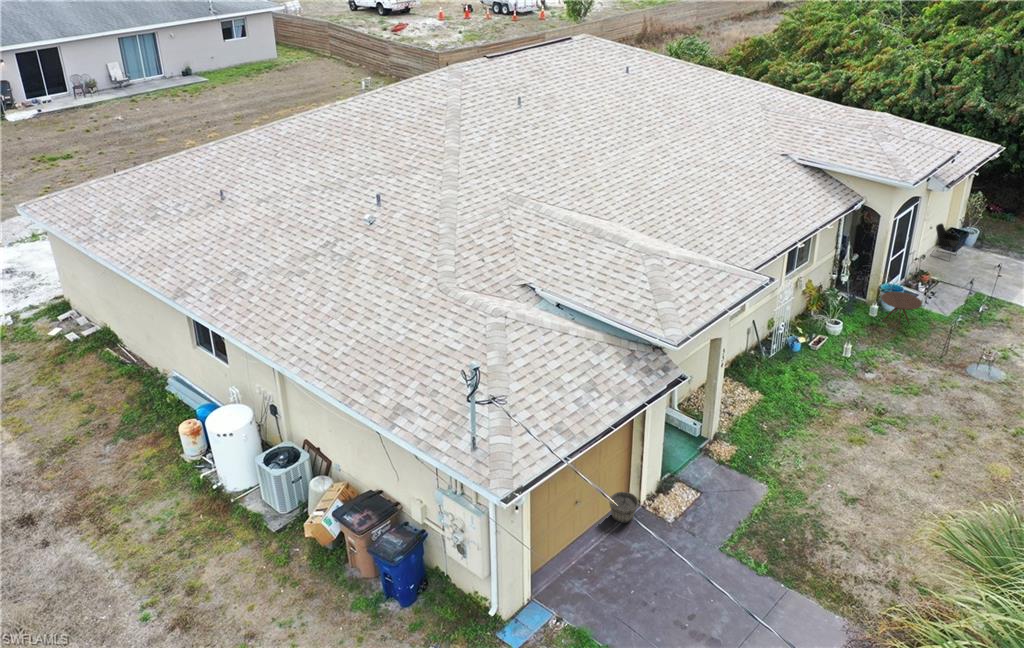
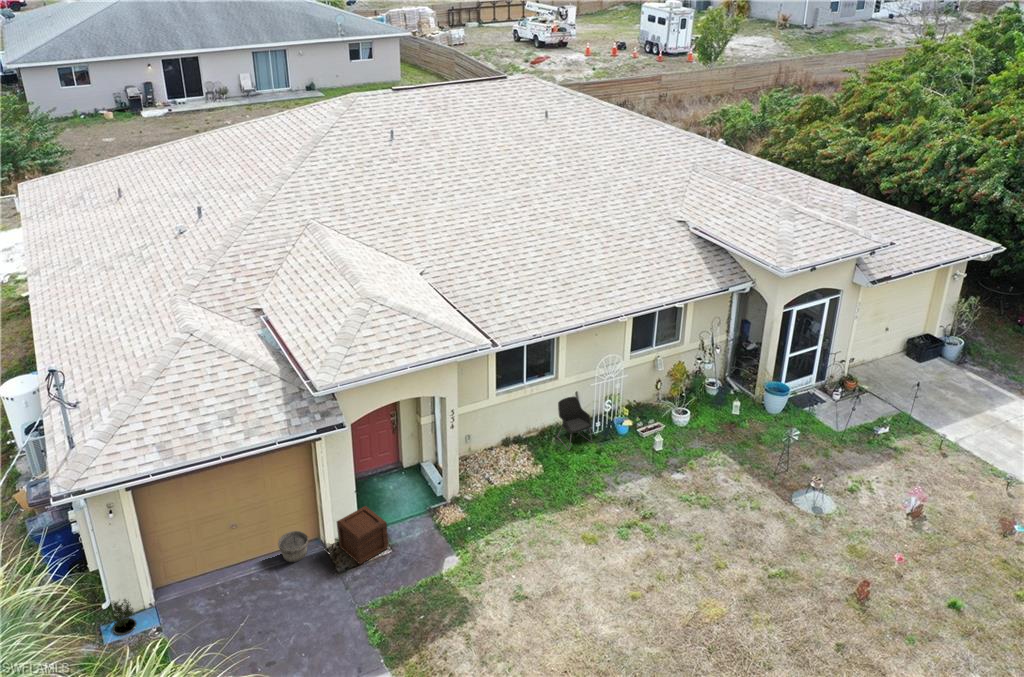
chair: present [936,224,958,255] -> present [558,397,592,450]
round table: present [881,292,922,325] -> none [749,390,794,433]
wooden crate: none [657,454,703,509] -> present [337,506,389,564]
potted tree: none [521,590,545,628] -> present [109,599,136,635]

